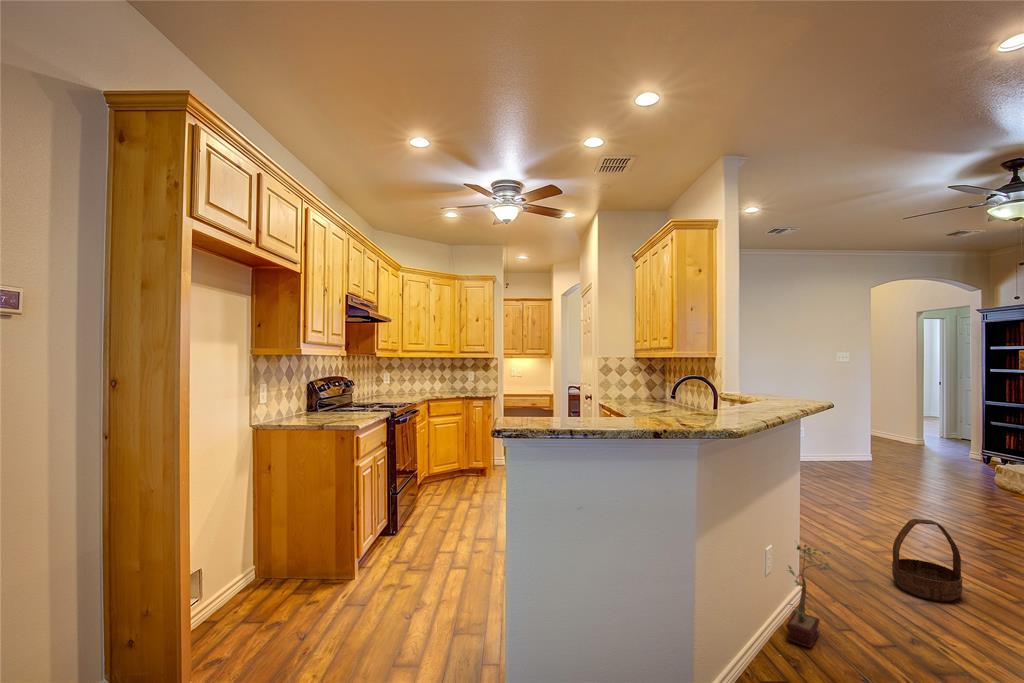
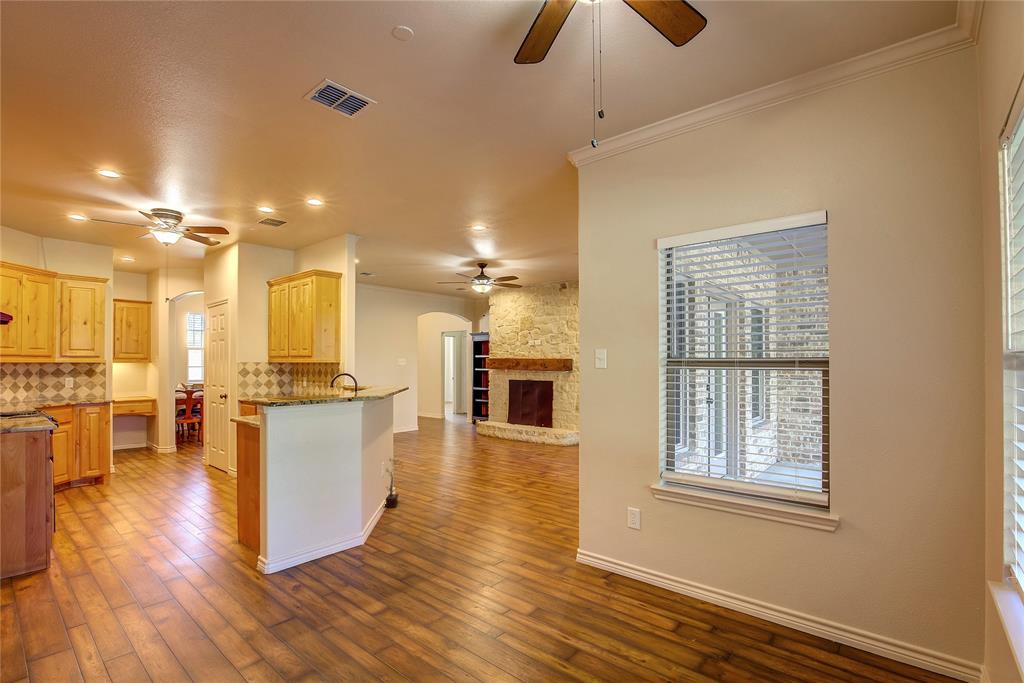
basket: present [892,519,962,601] -> none [428,443,455,481]

